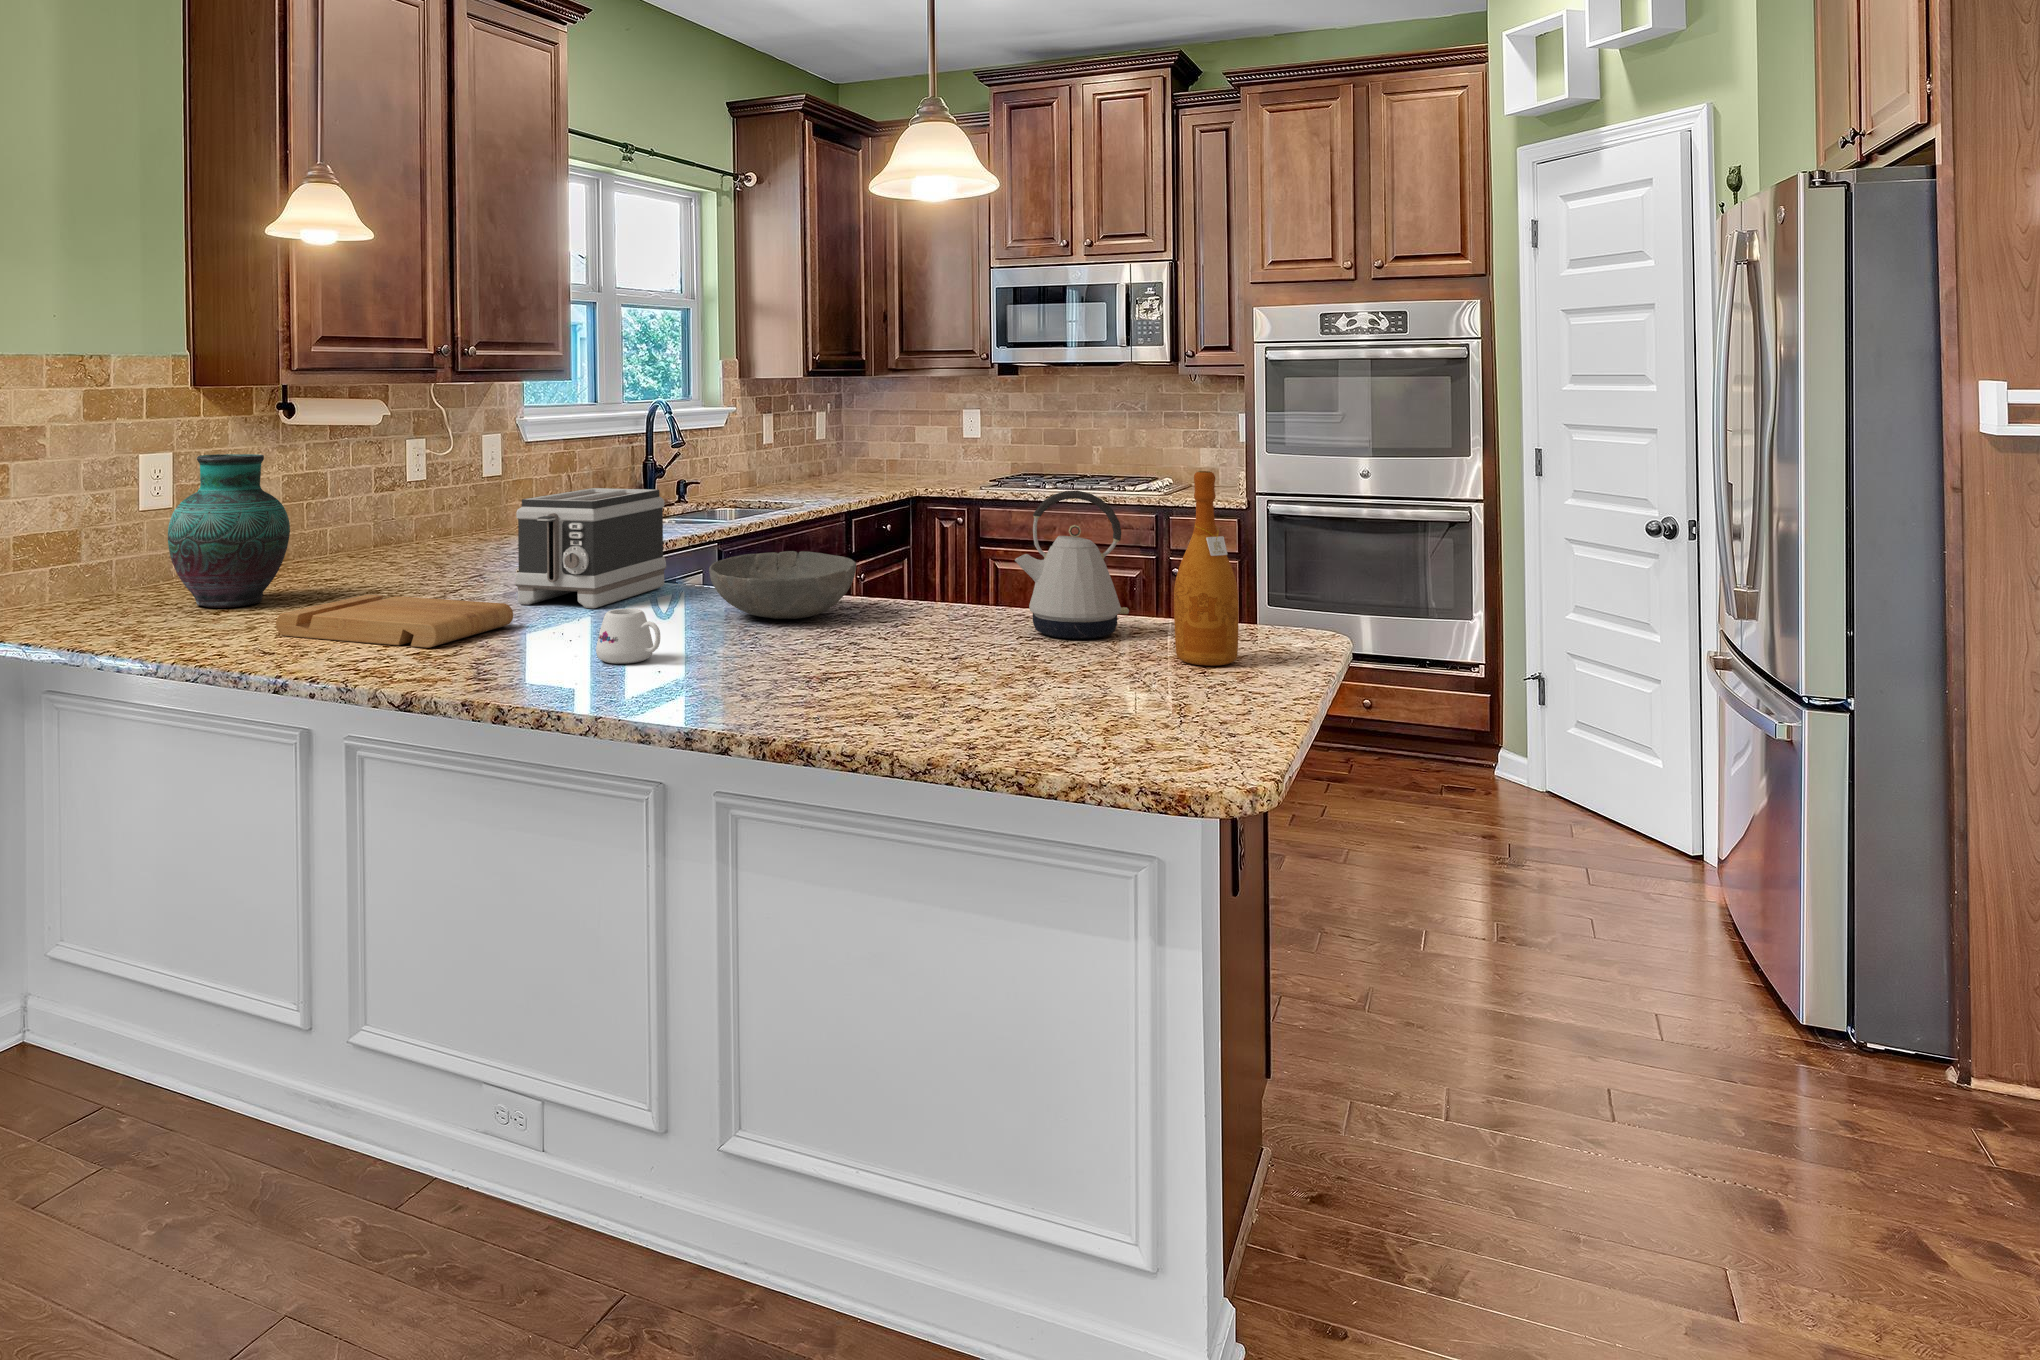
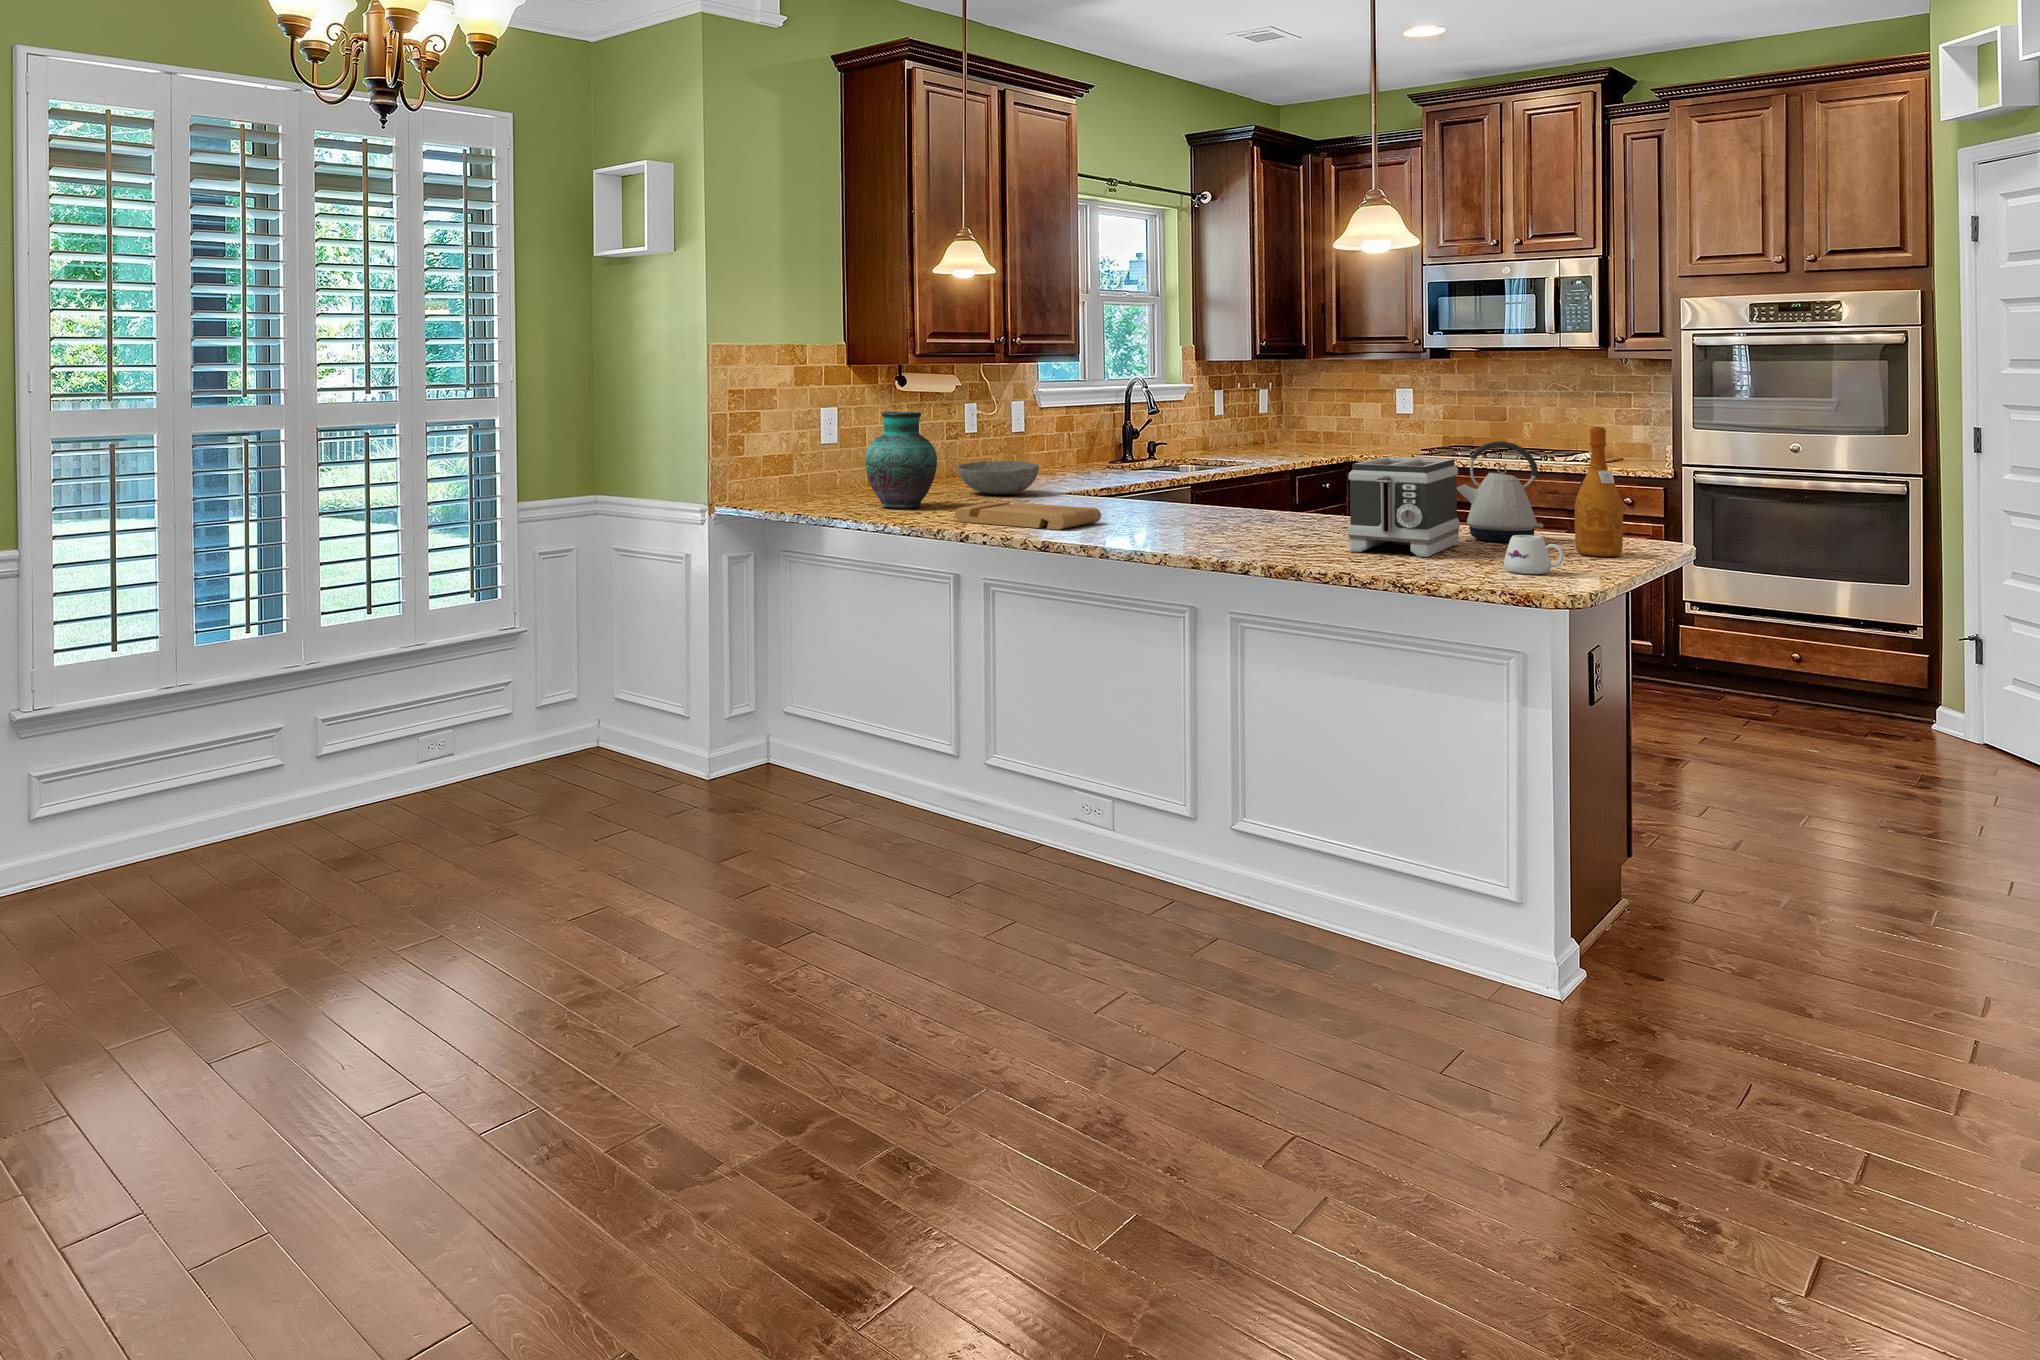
toaster: present [515,488,666,608] -> present [1348,457,1460,557]
bowl: present [709,551,856,619] -> present [958,461,1039,495]
mug: present [596,609,660,664] -> present [1504,535,1564,574]

